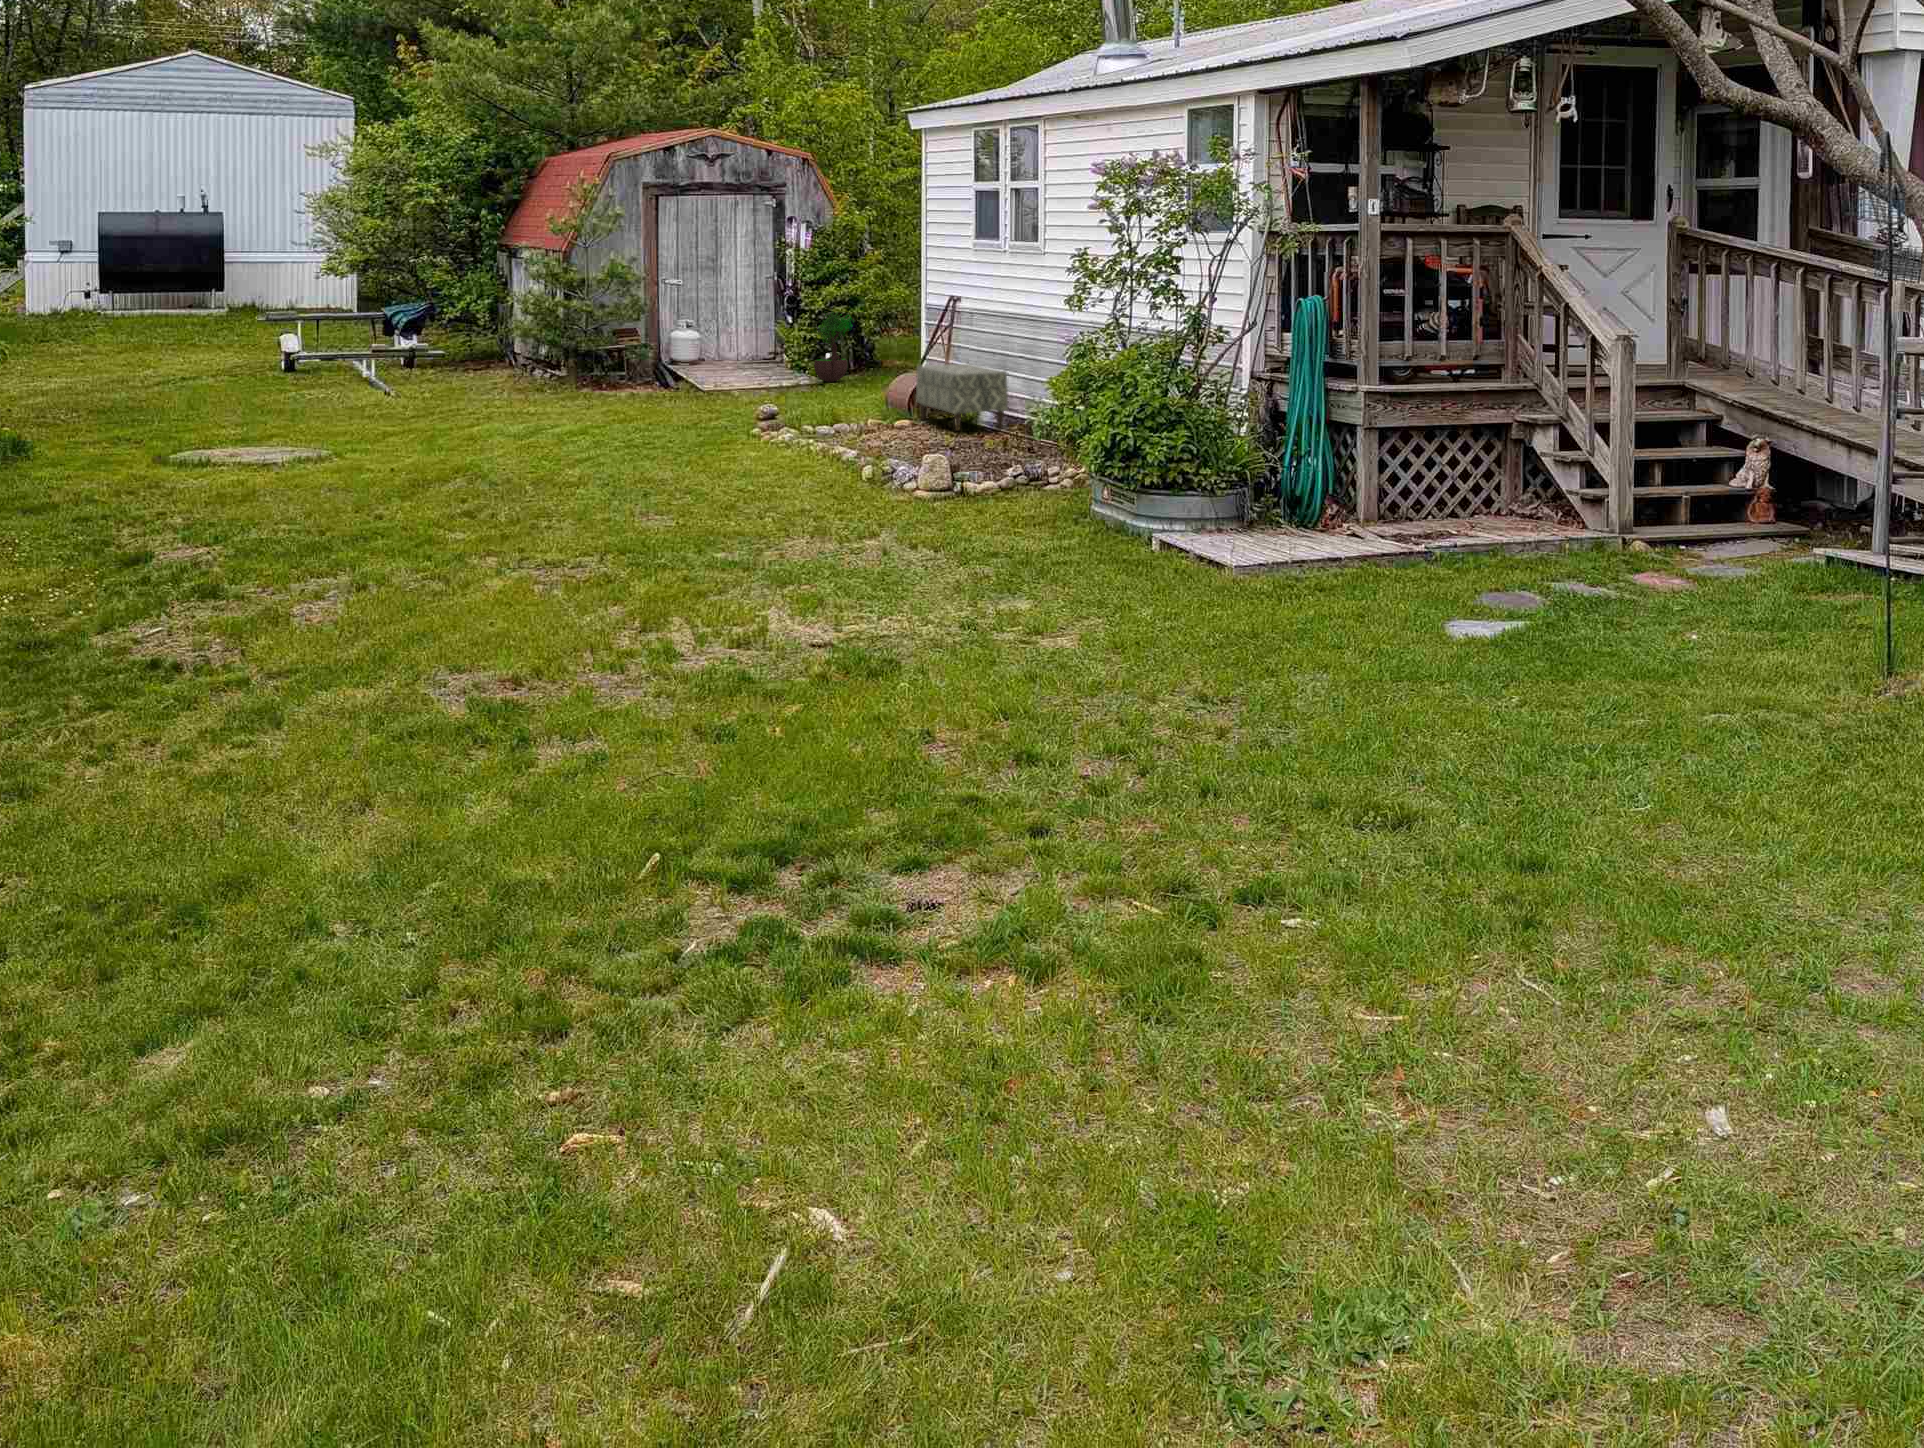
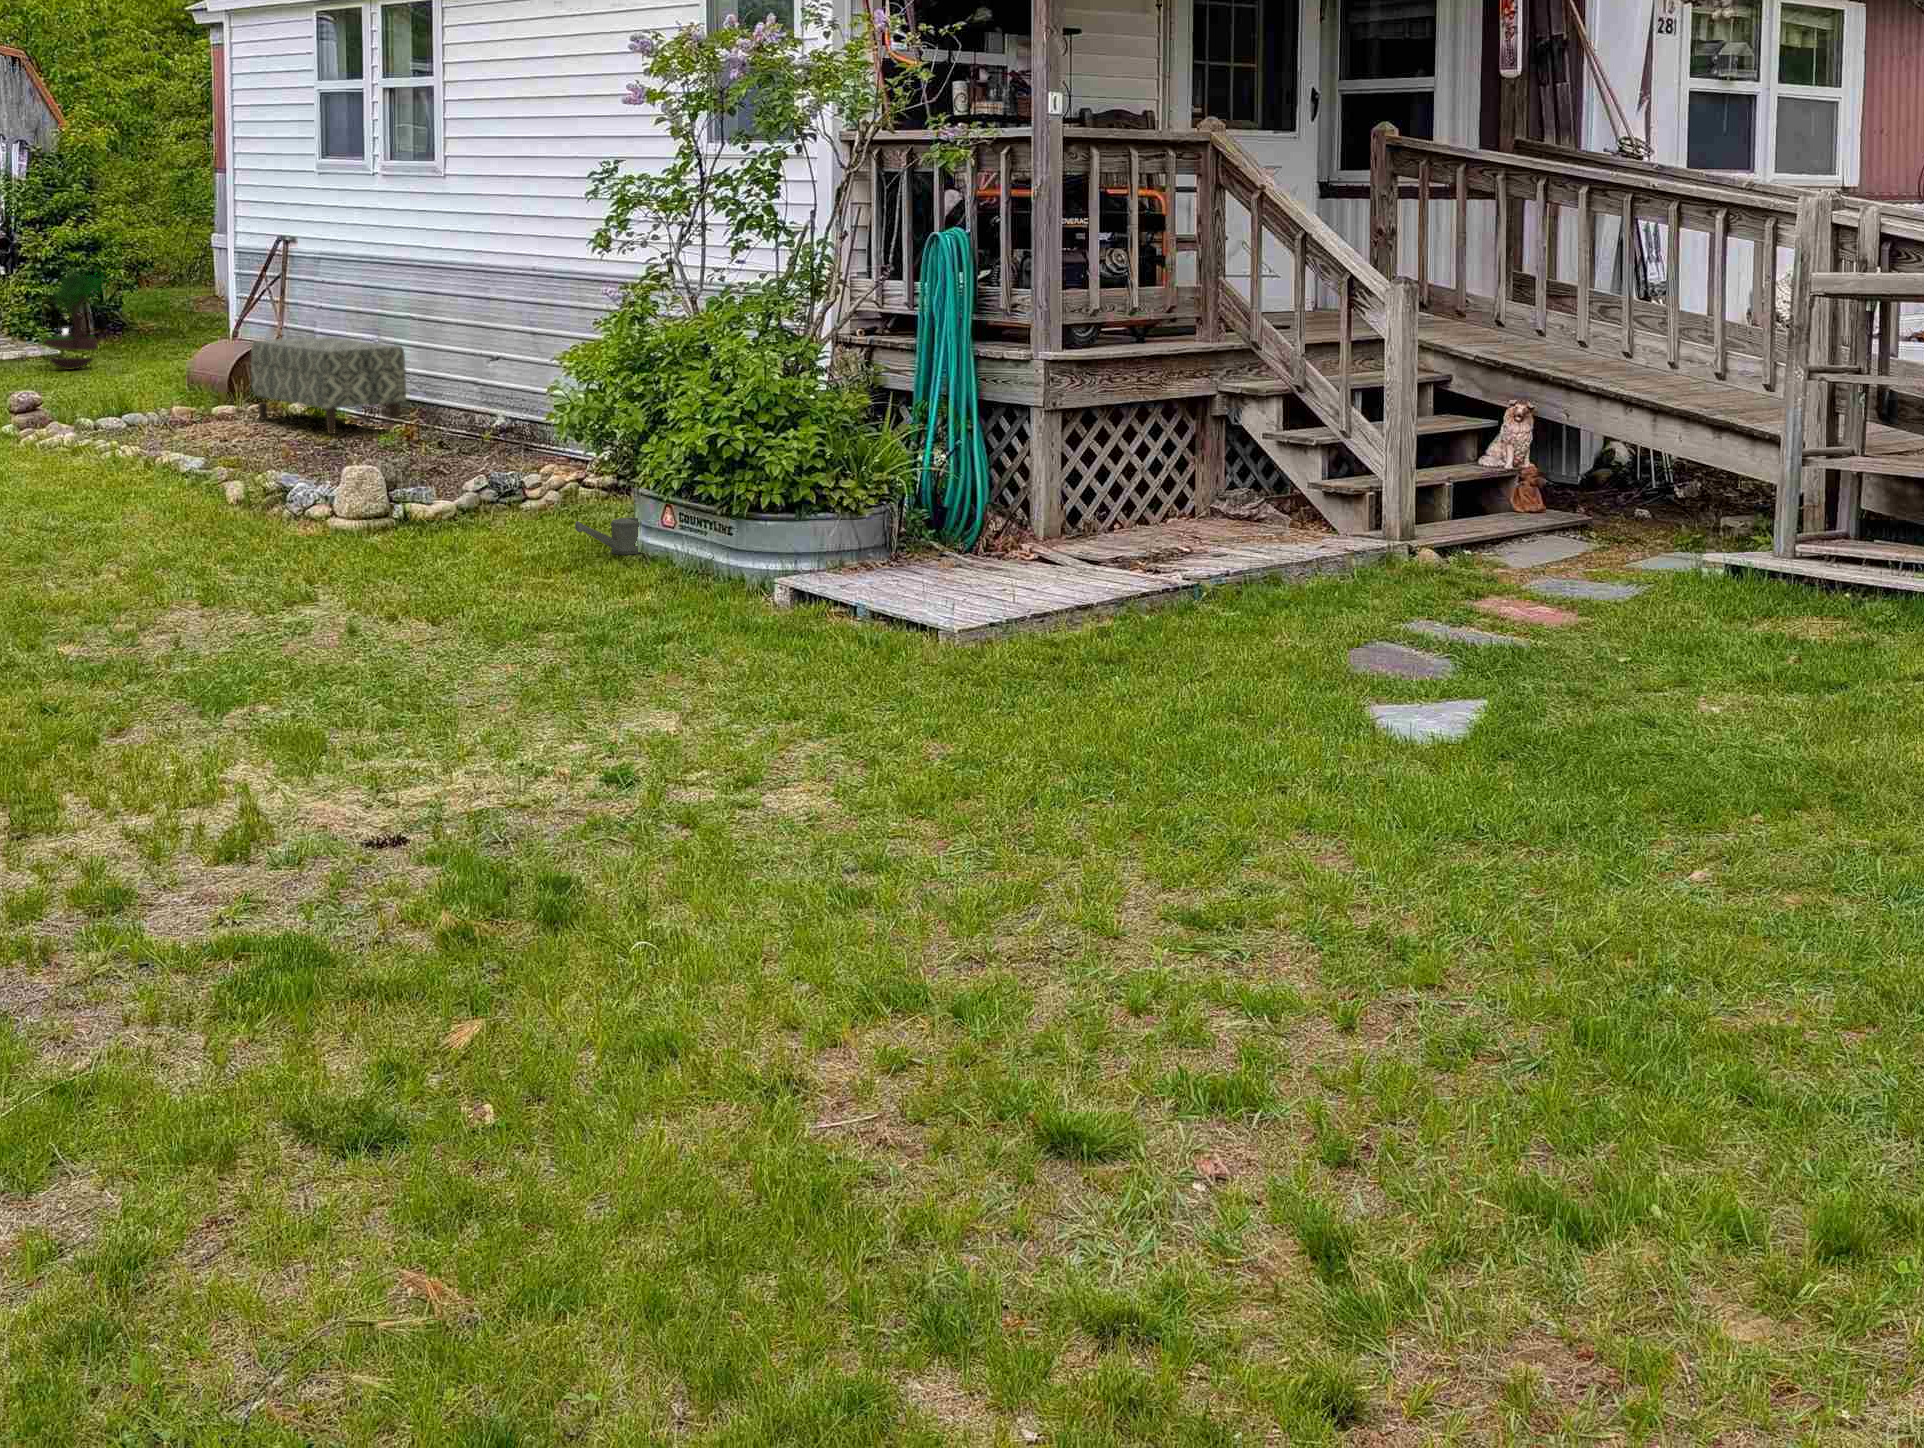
watering can: none [1043,493,1100,517] -> present [575,518,643,555]

